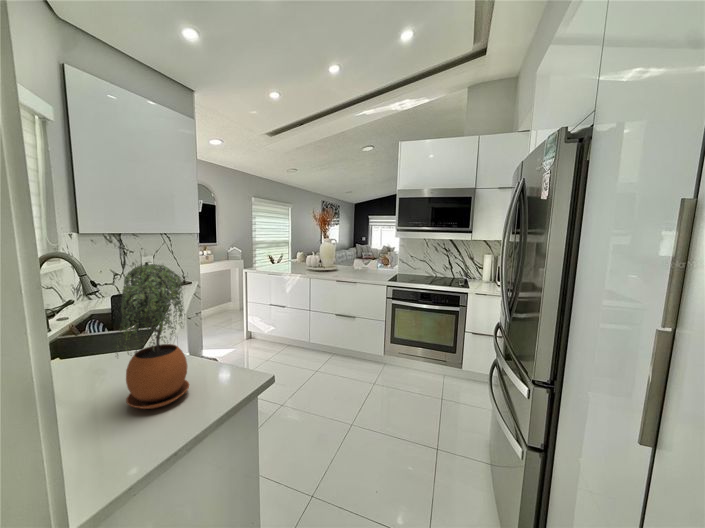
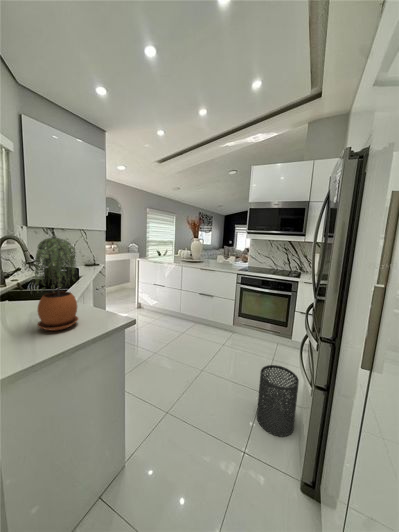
trash can: none [433,411,487,510] -> present [257,365,299,437]

